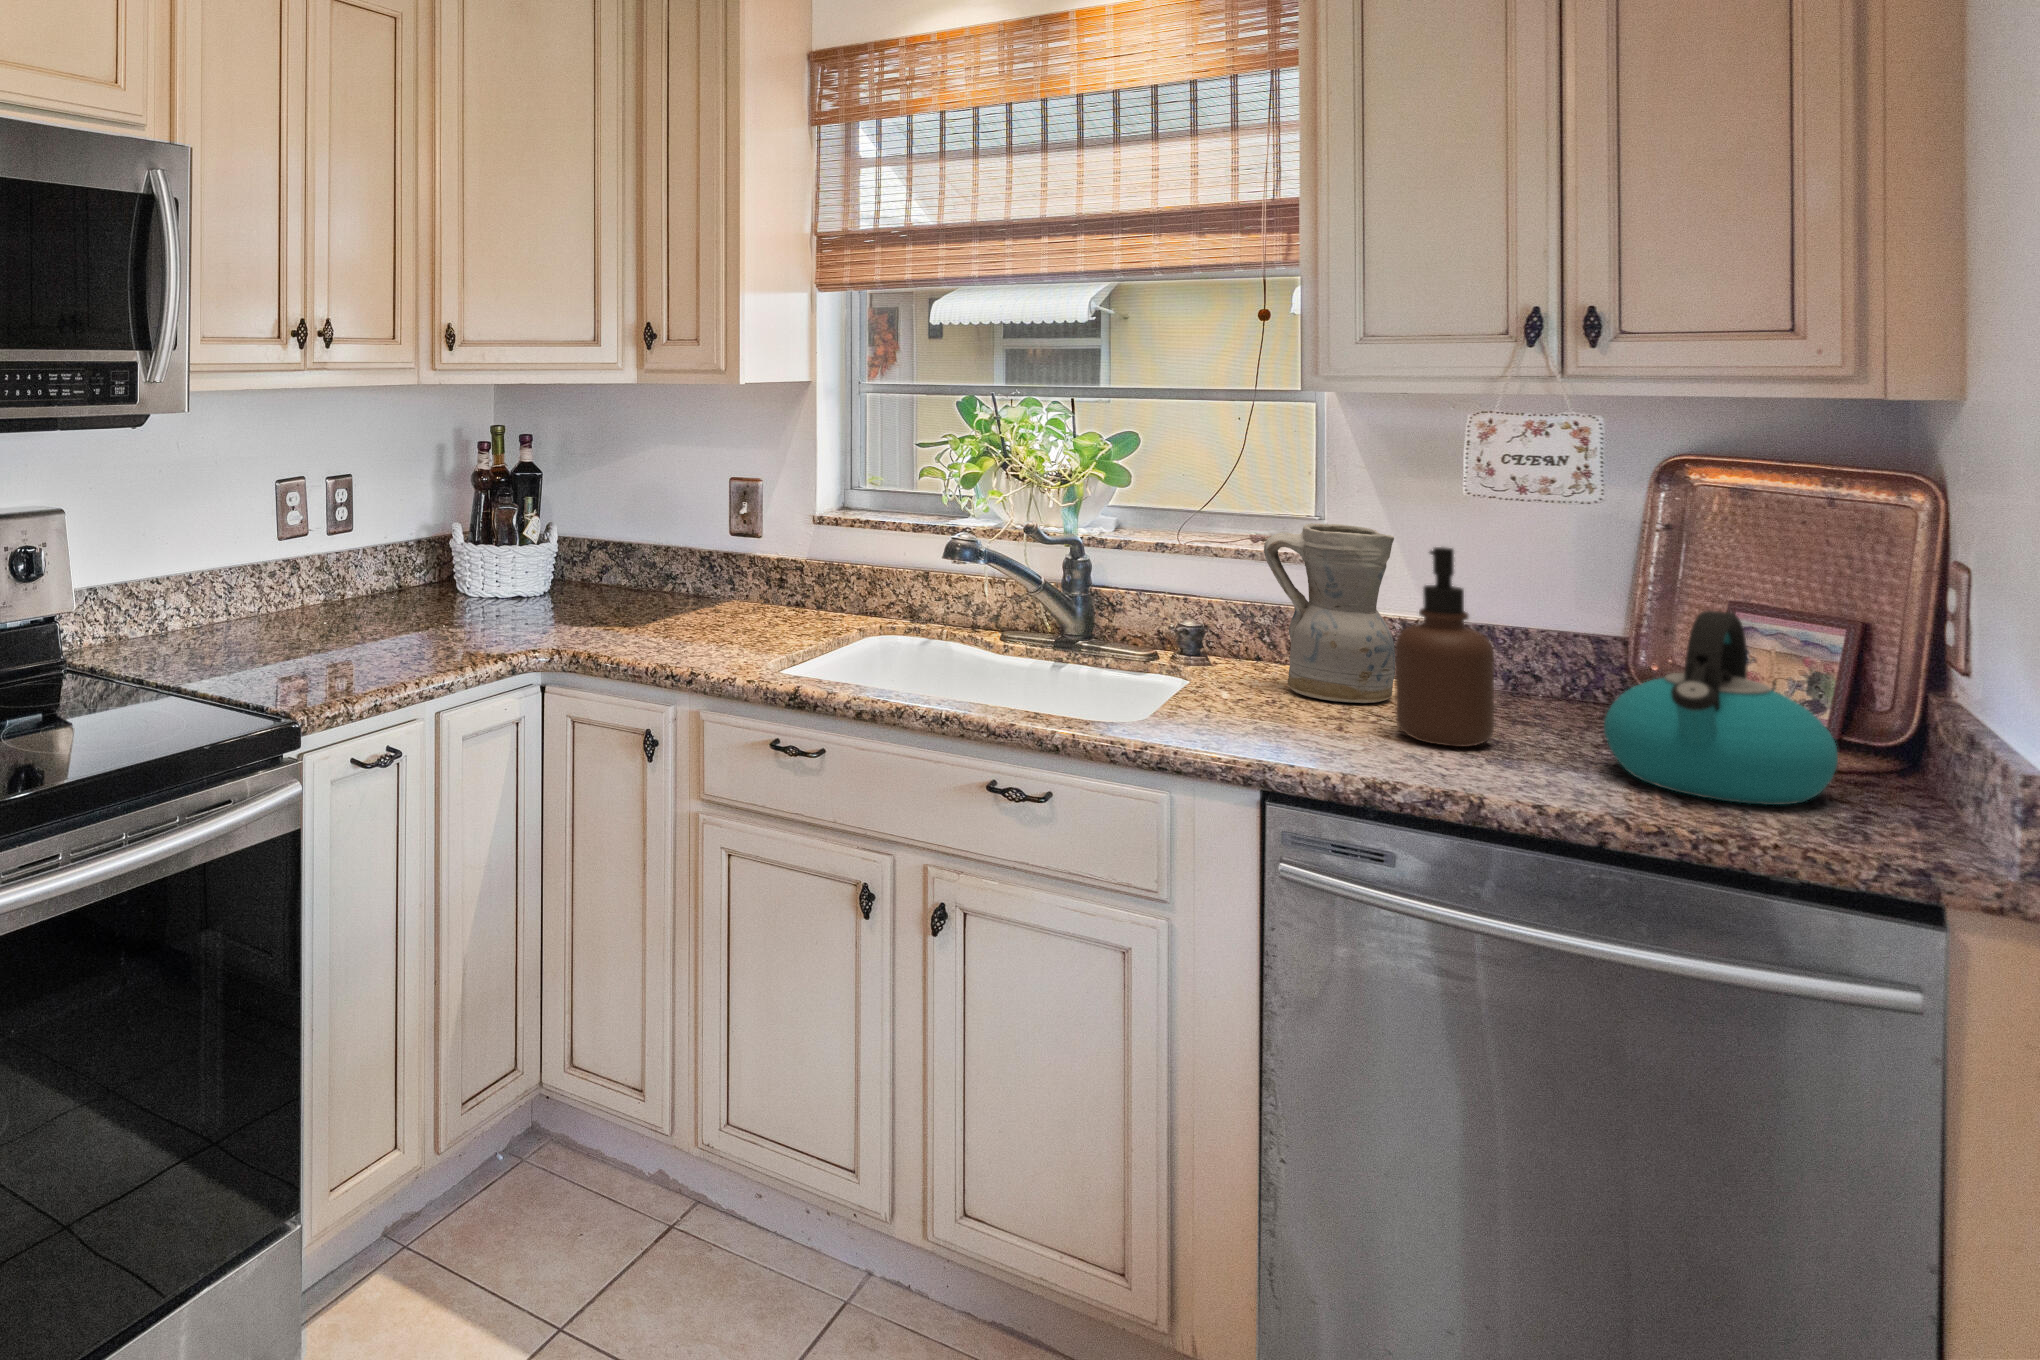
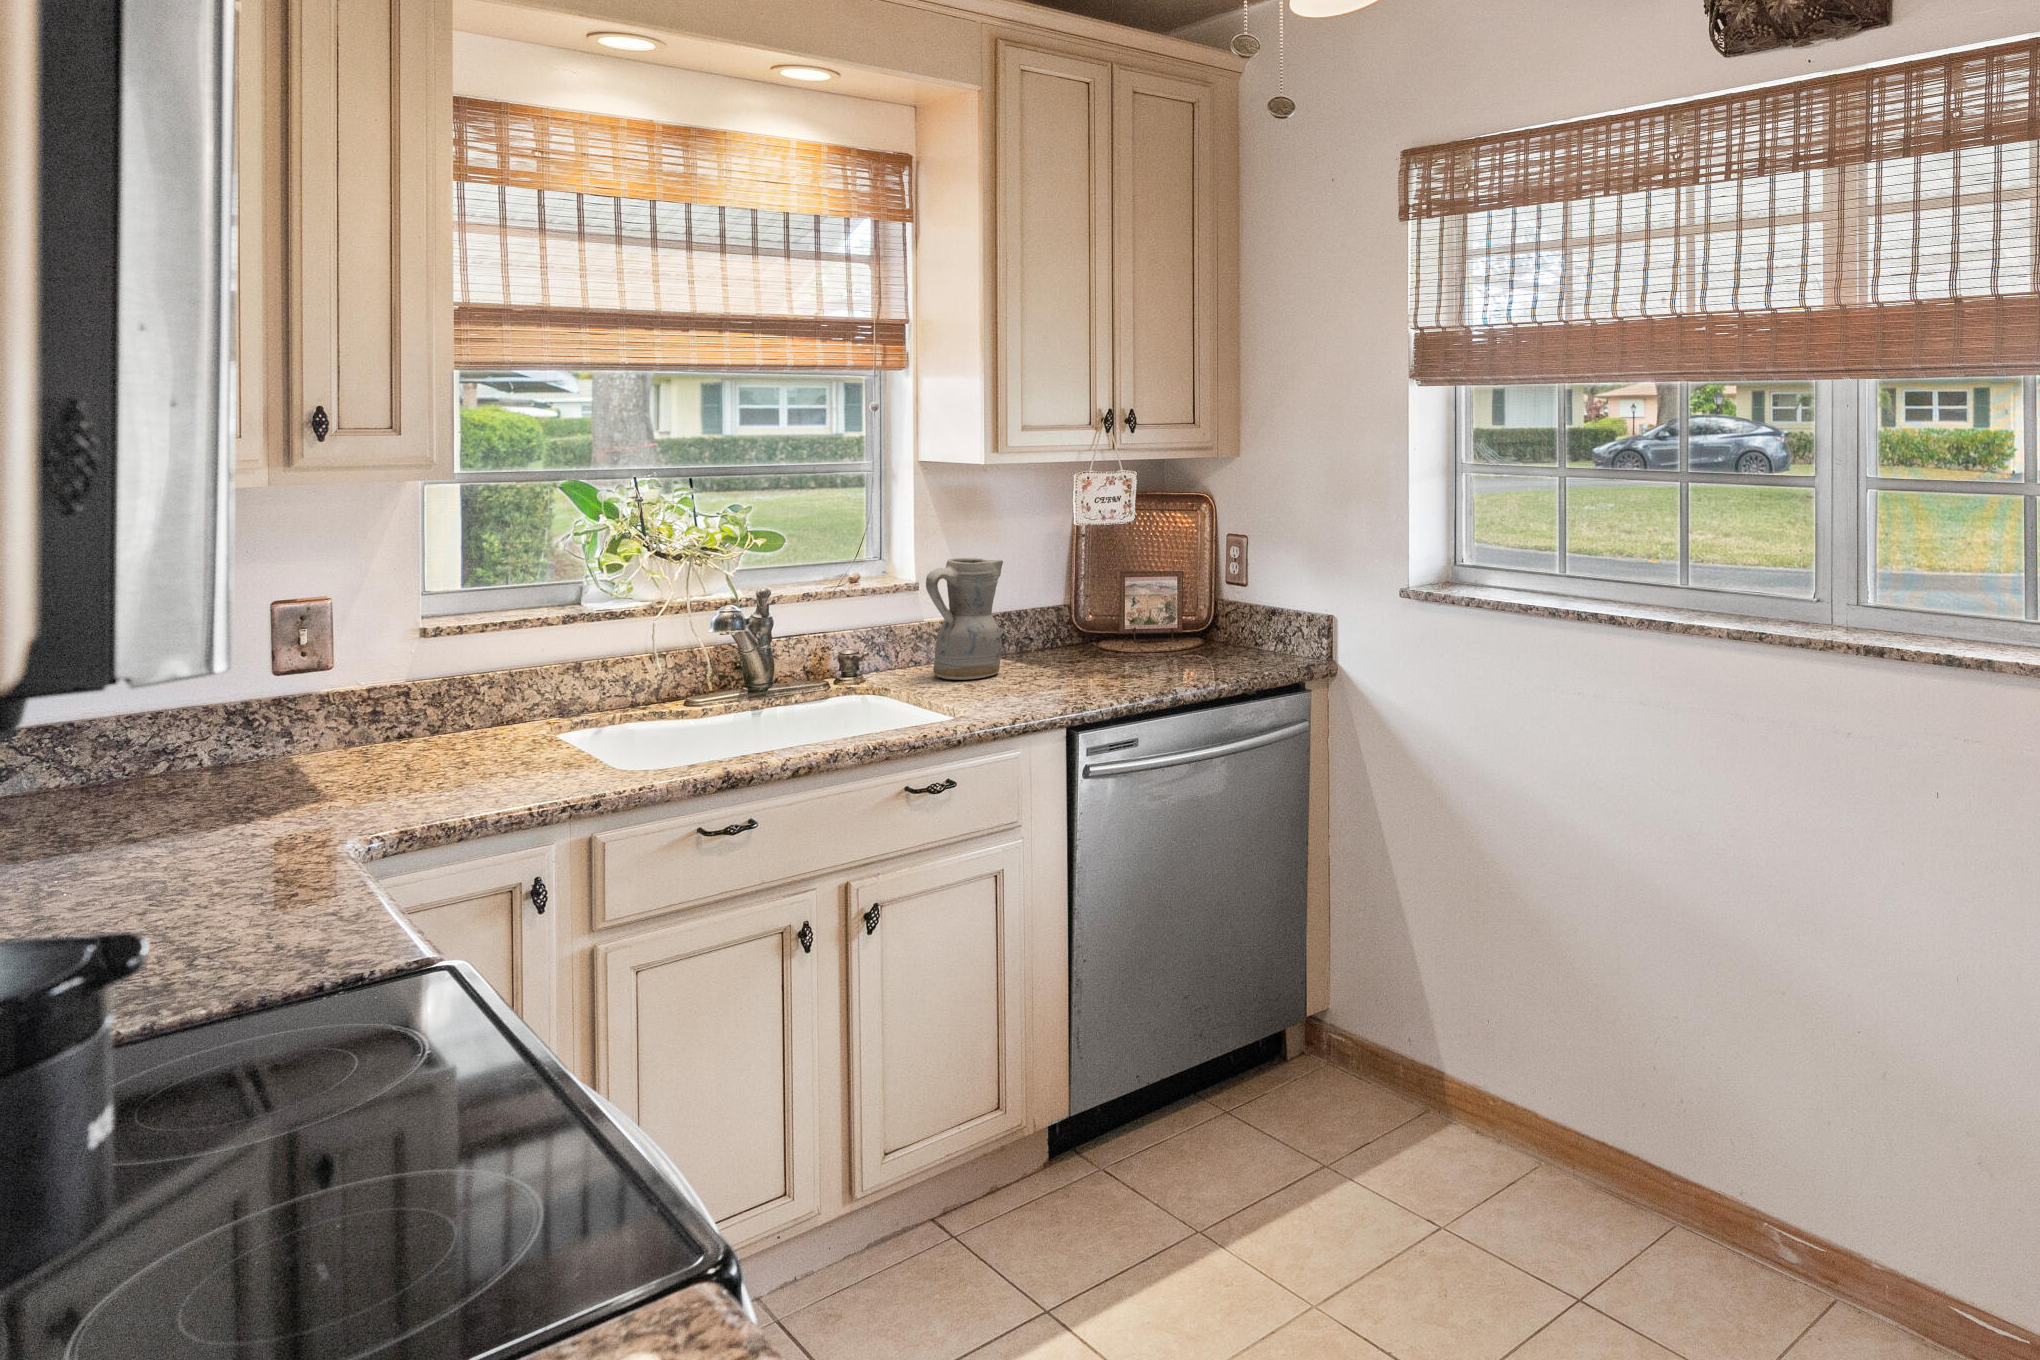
soap dispenser: present [1395,547,1494,747] -> none [1054,560,1106,681]
kettle: present [1604,611,1838,805] -> none [1147,573,1241,668]

